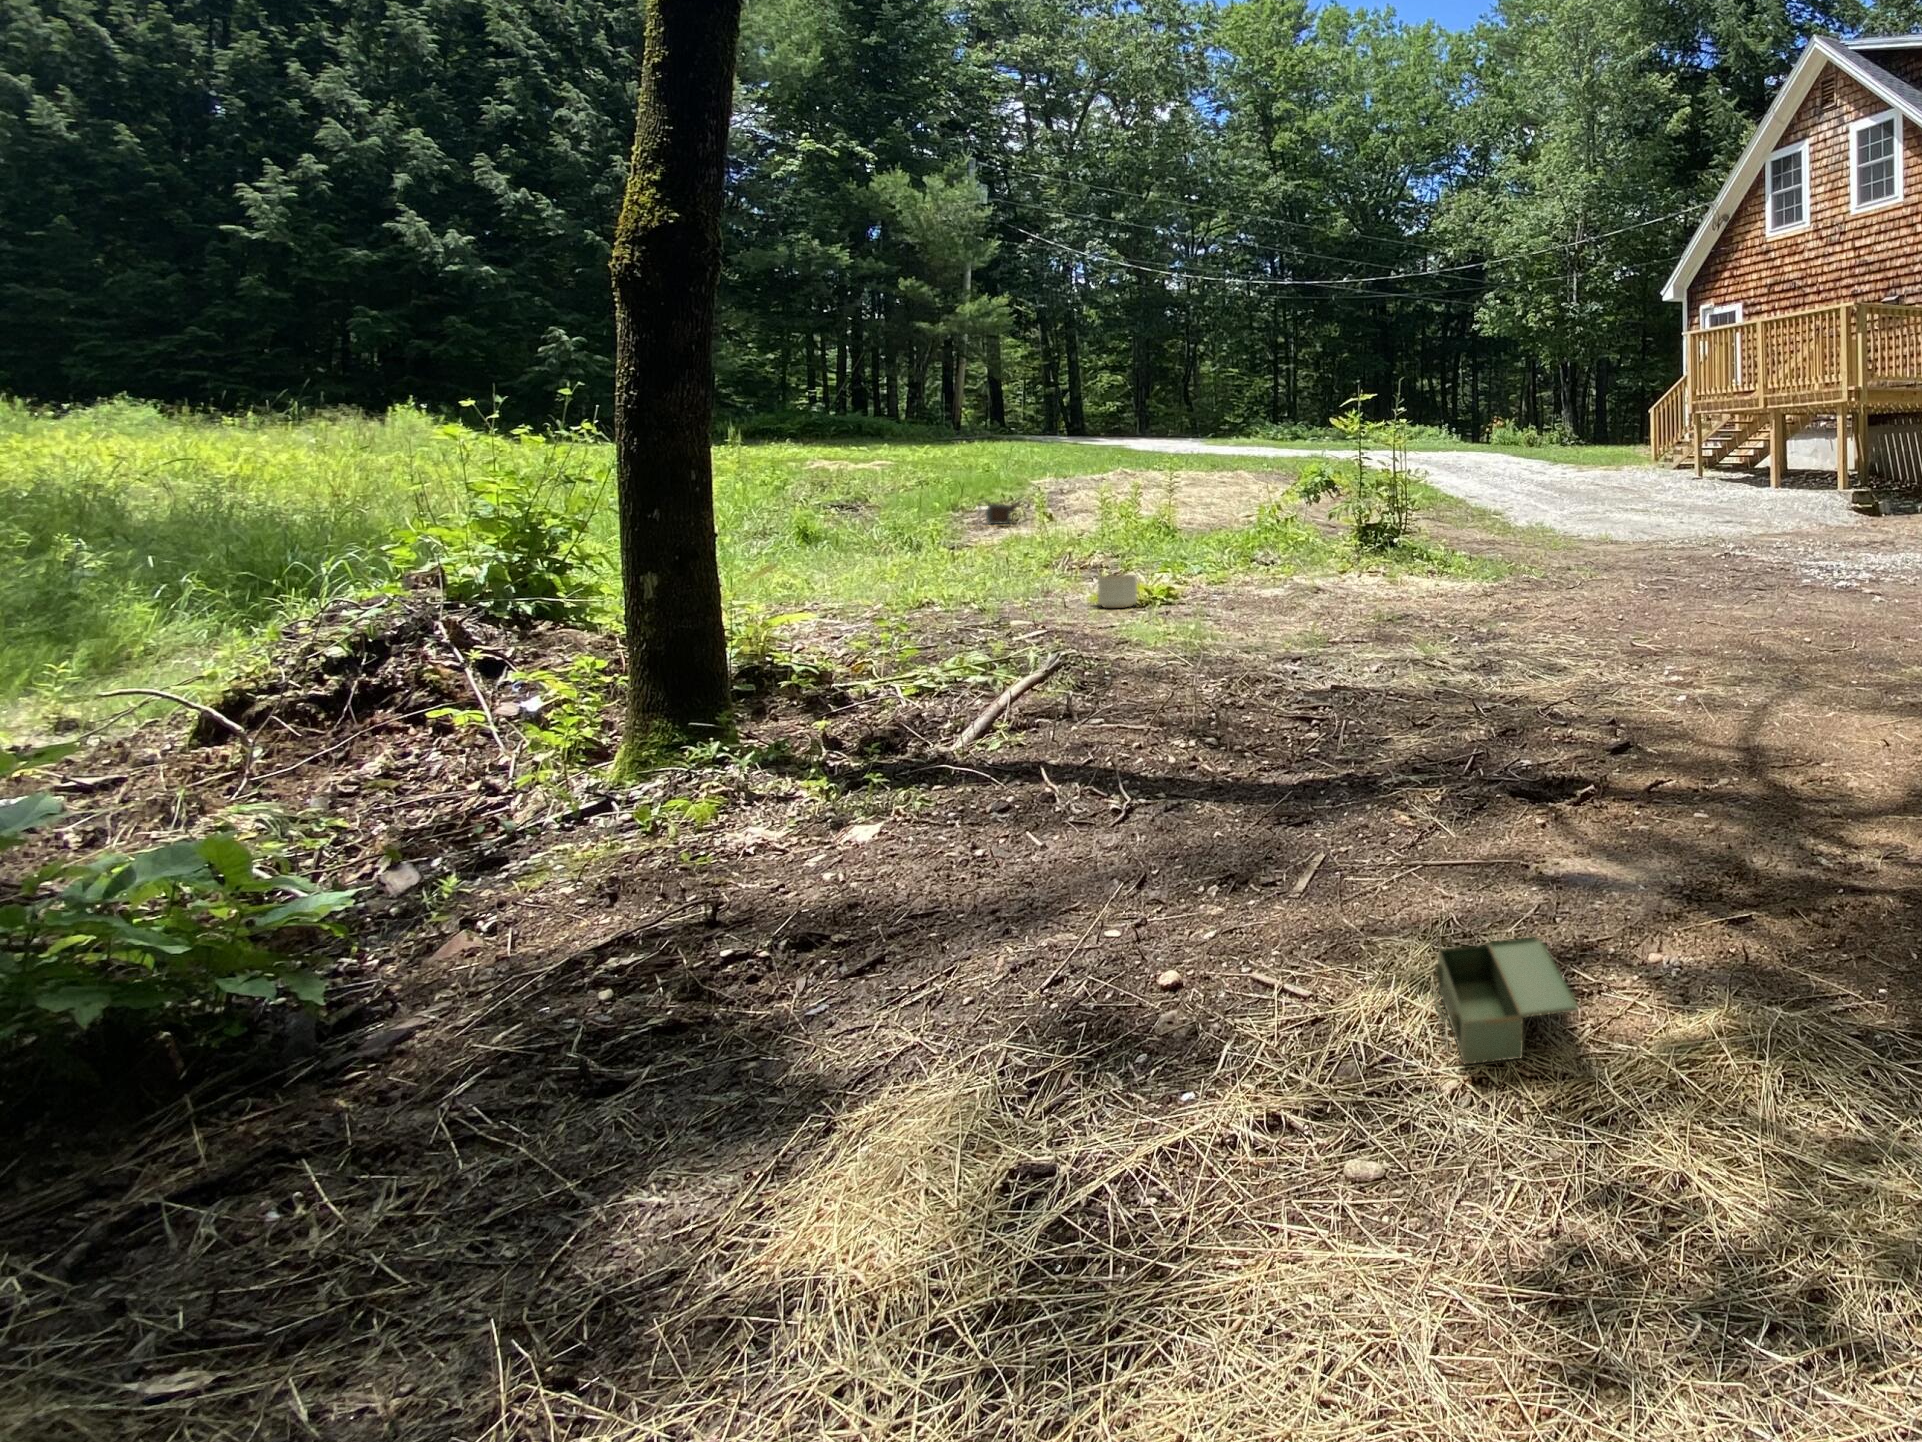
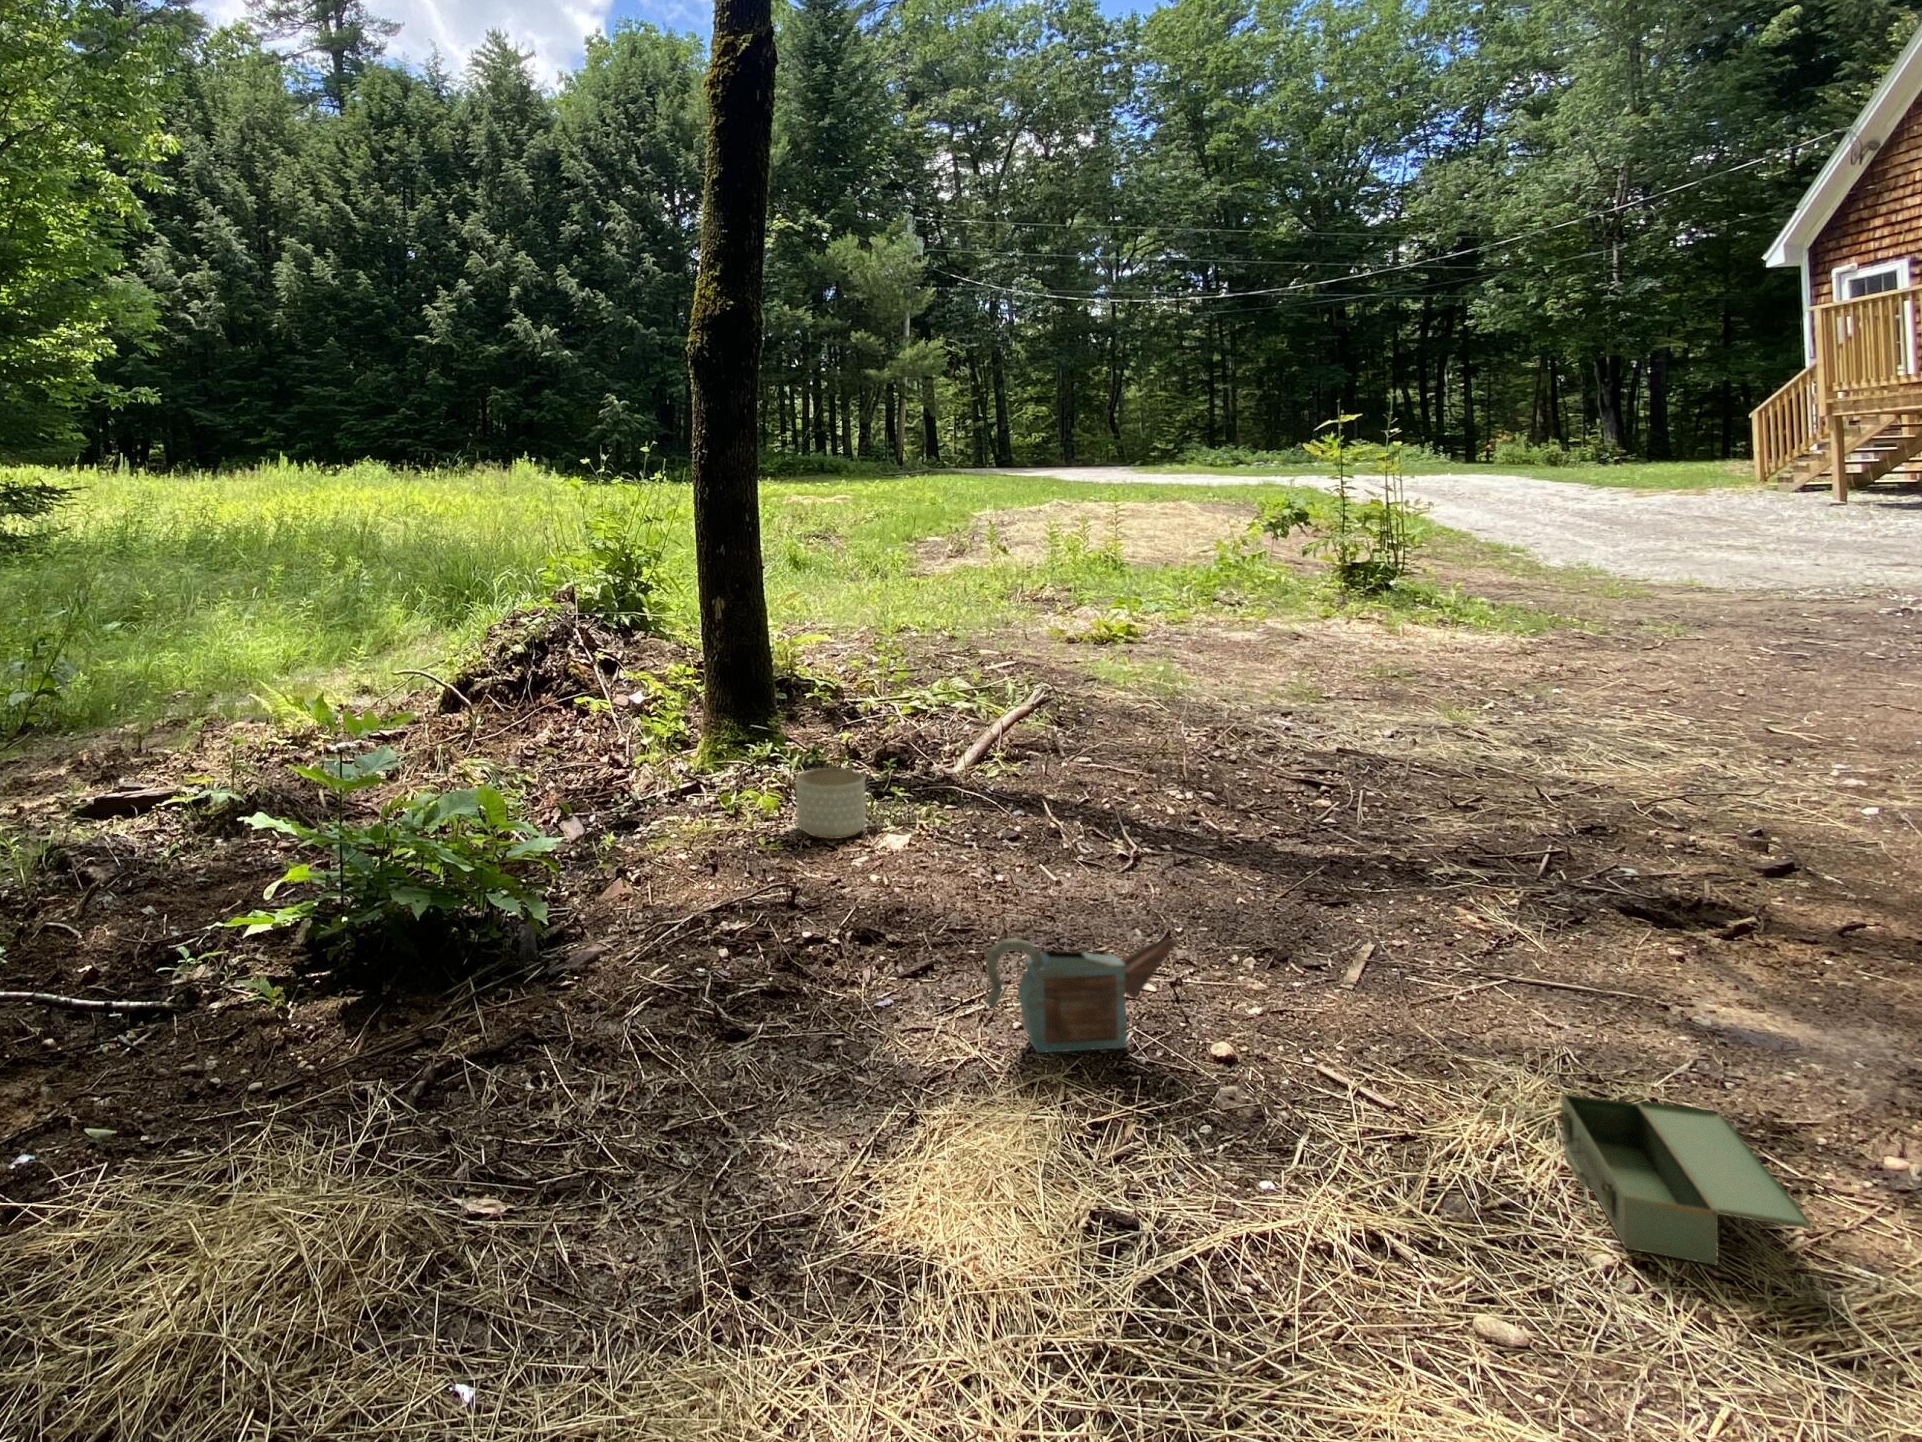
watering can: present [979,501,1021,524] -> present [985,937,1177,1053]
planter: present [1098,574,1137,608] -> present [796,768,866,839]

